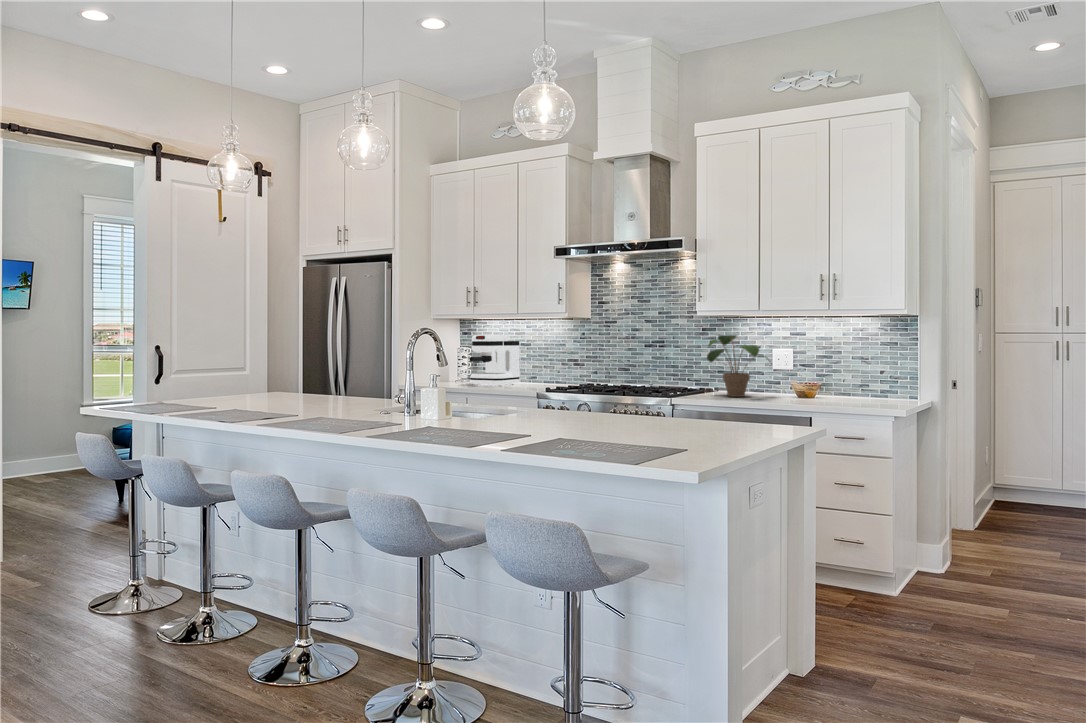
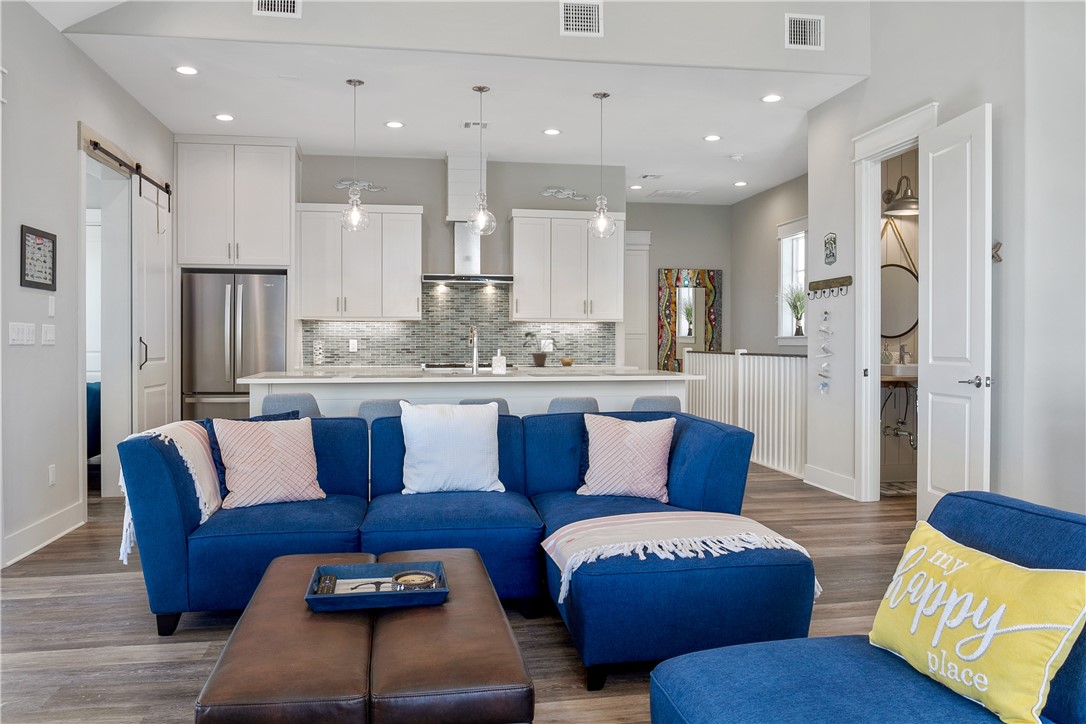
coffee maker: present [470,335,520,386] -> none [353,332,382,367]

